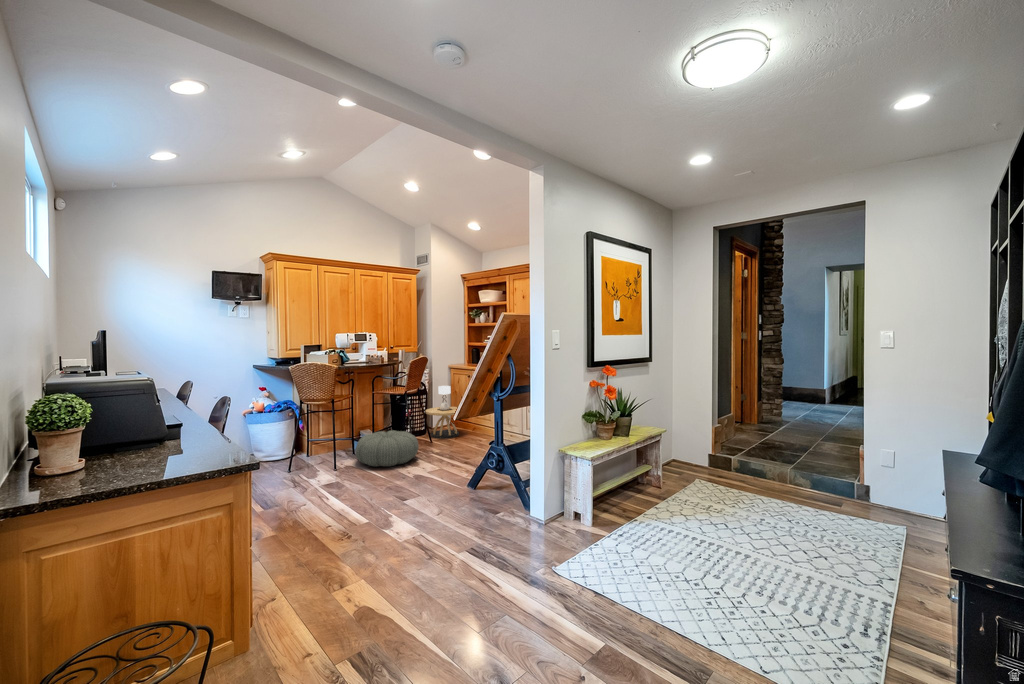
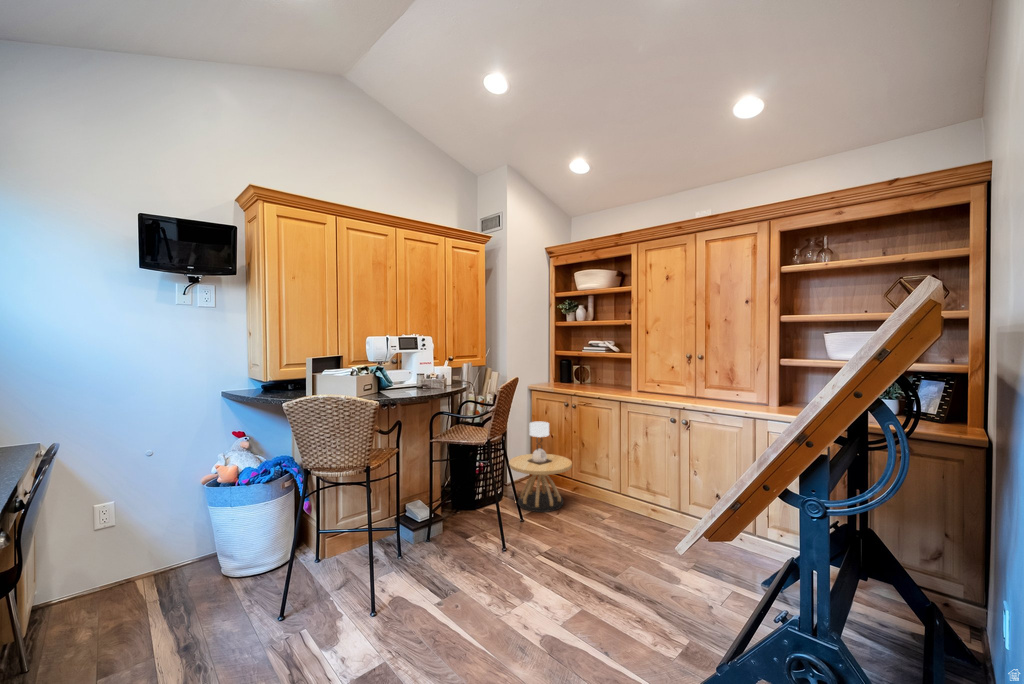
pouf: present [356,430,419,467] -> none [415,516,532,607]

